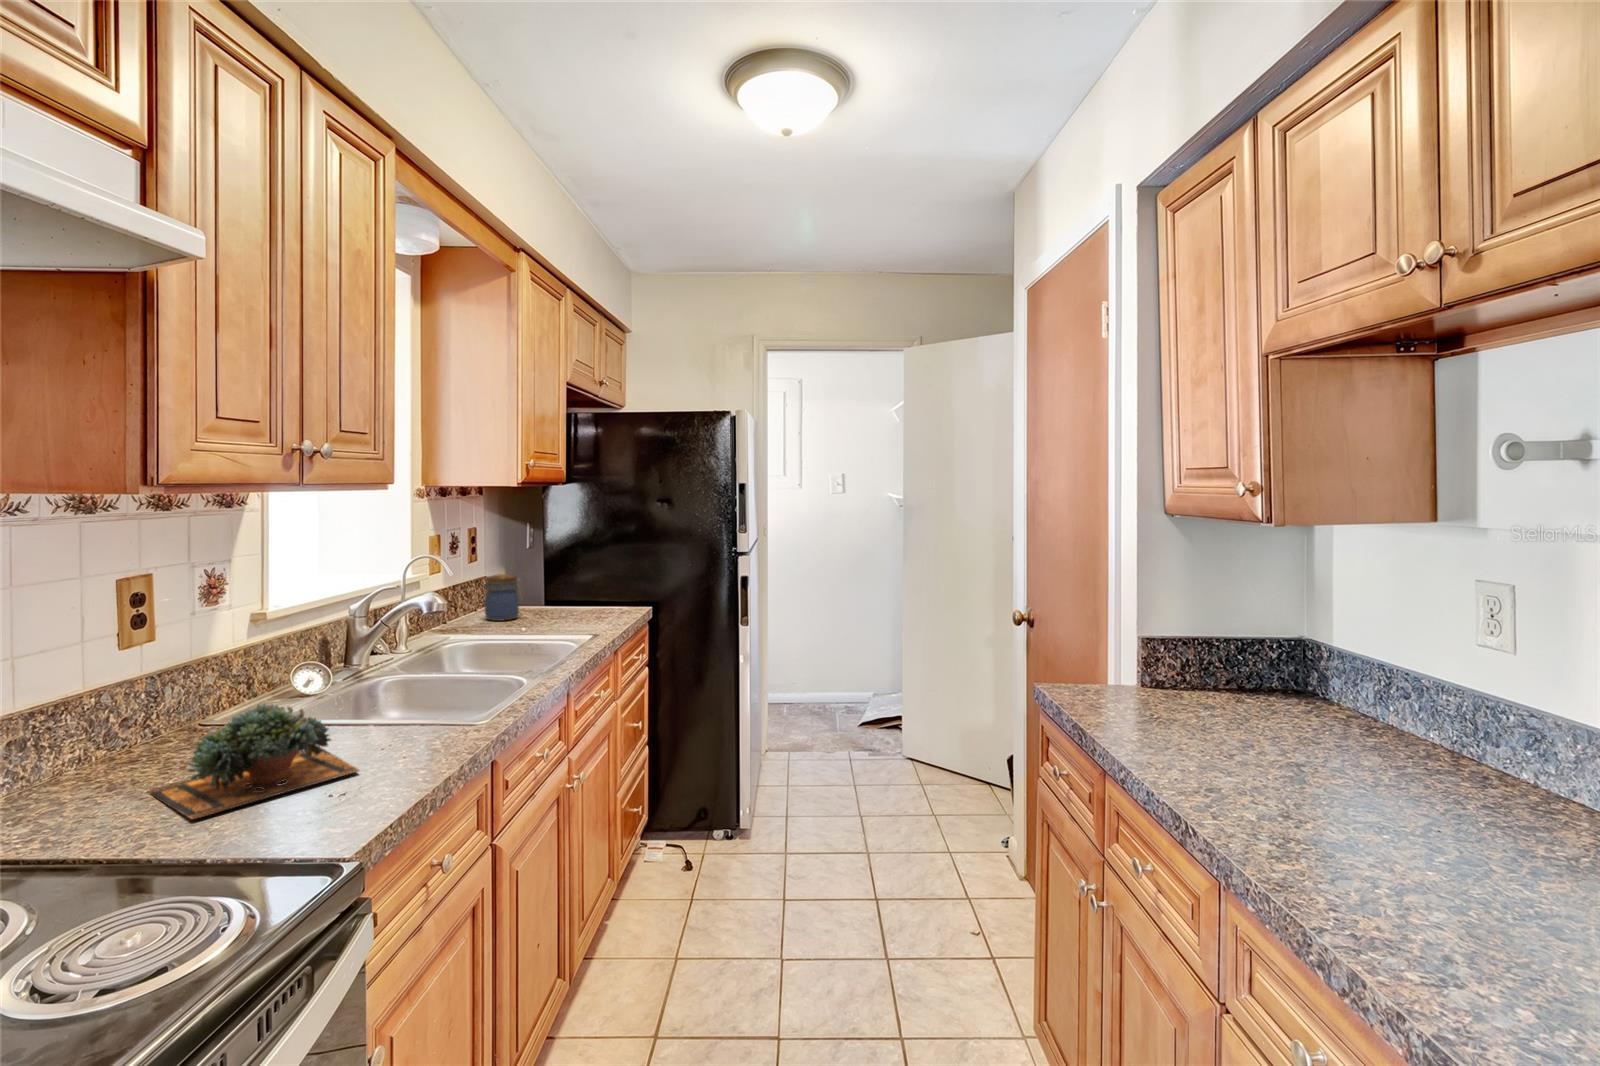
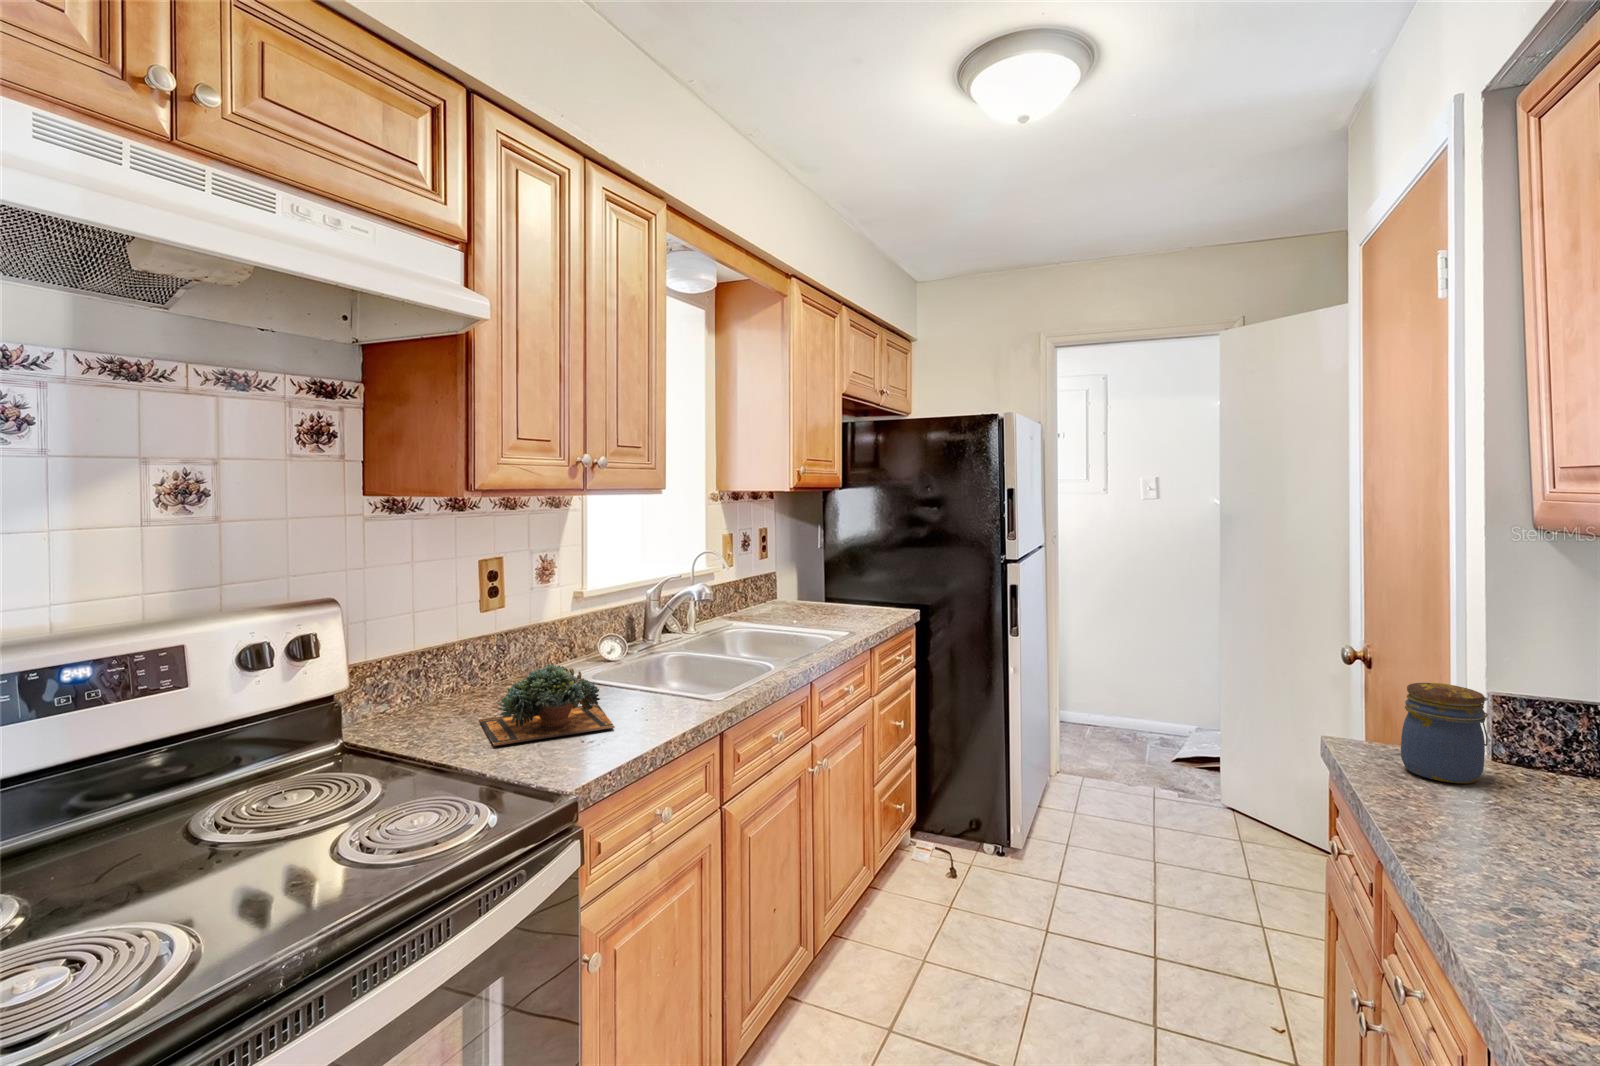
jar: present [485,574,521,621] -> present [1401,683,1488,783]

